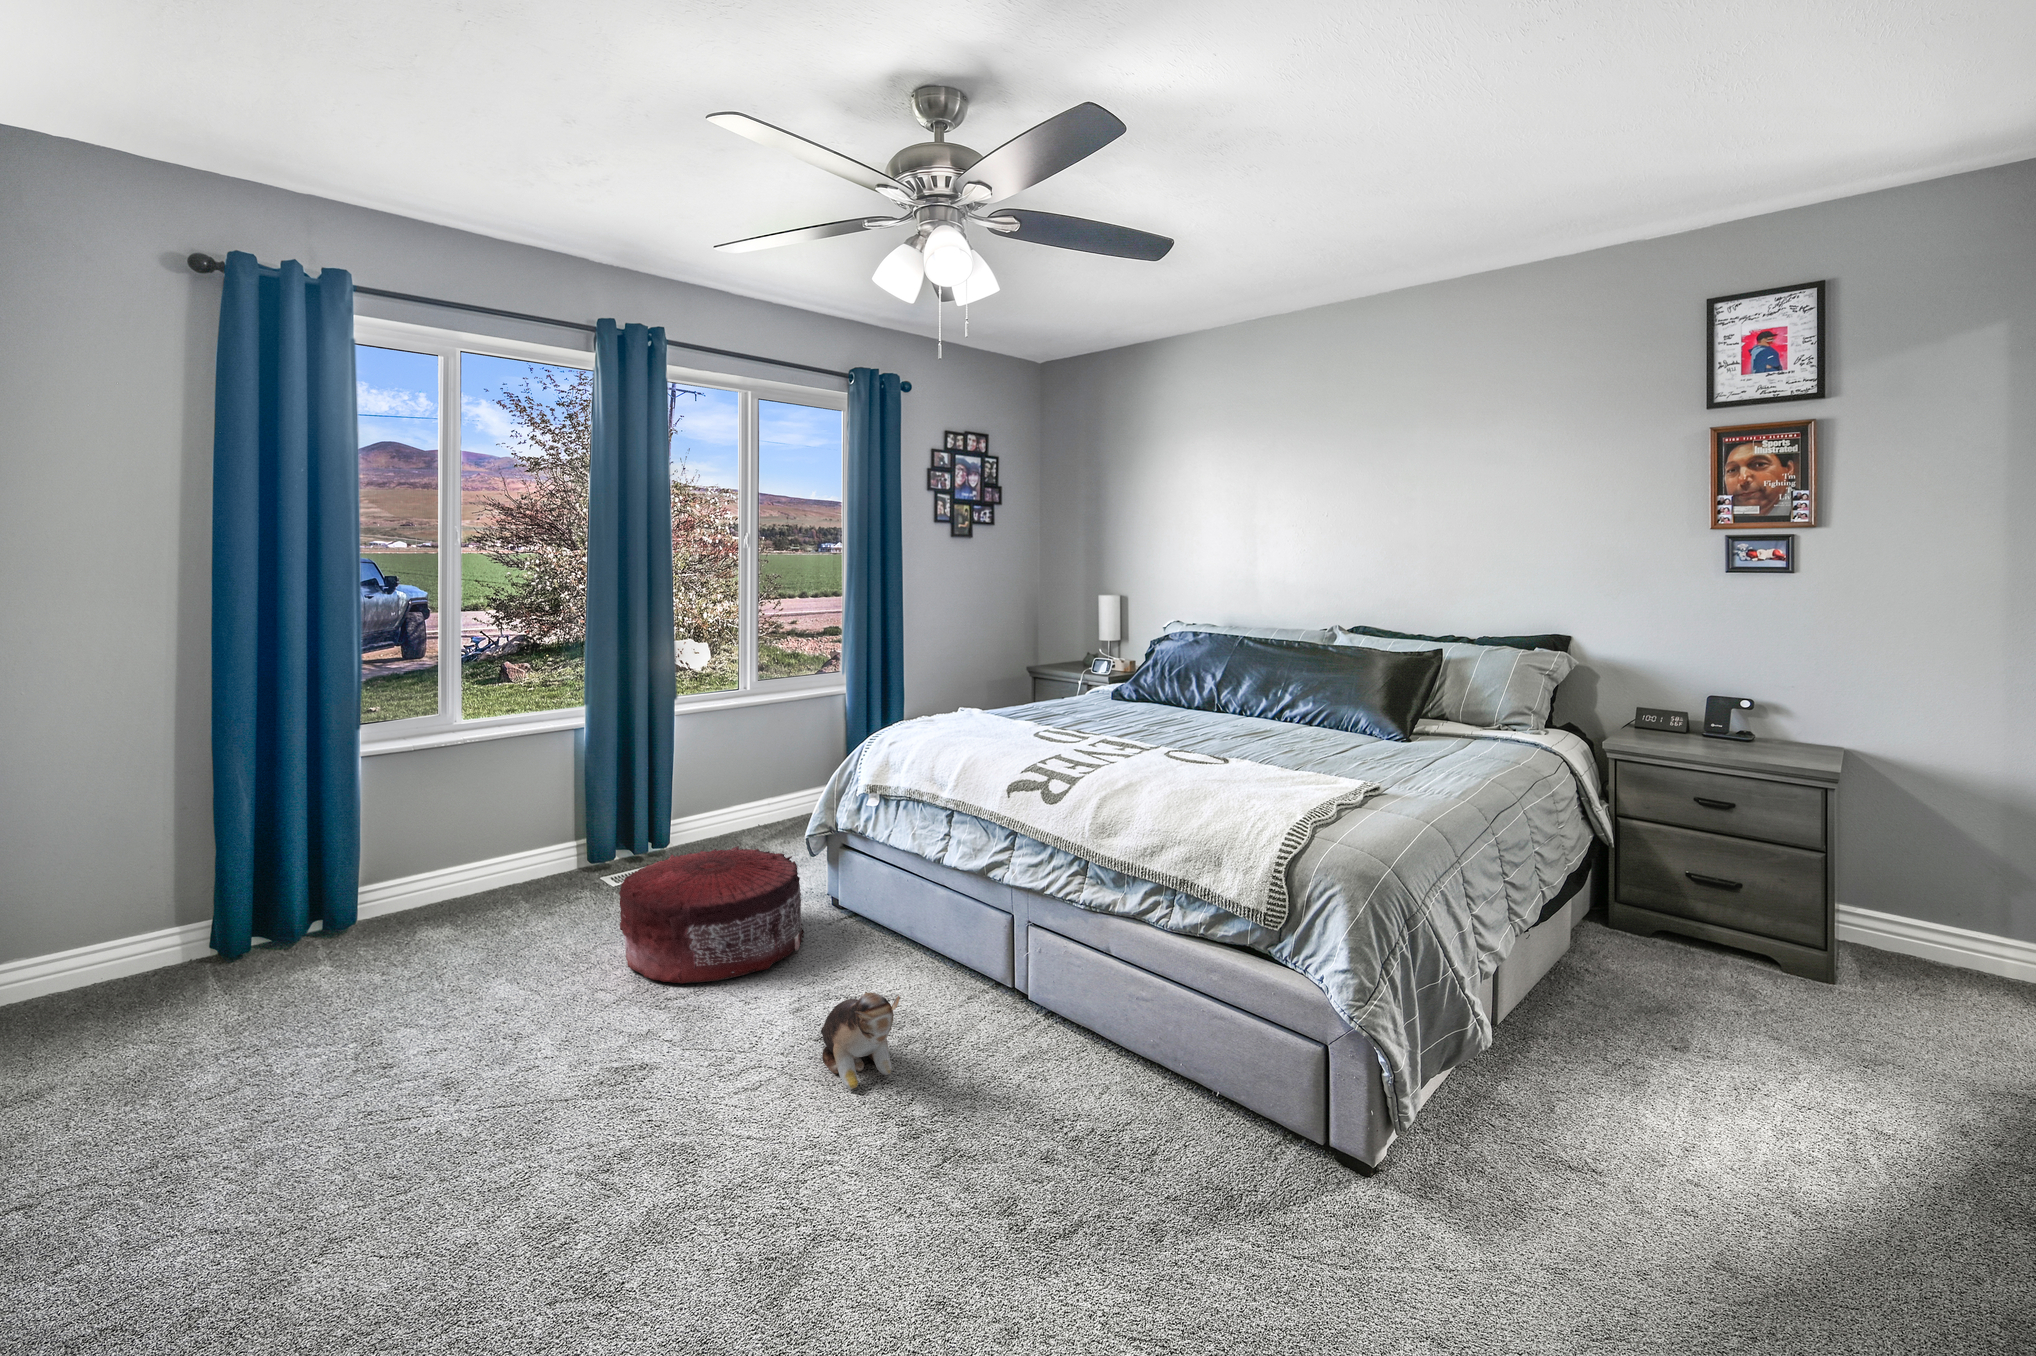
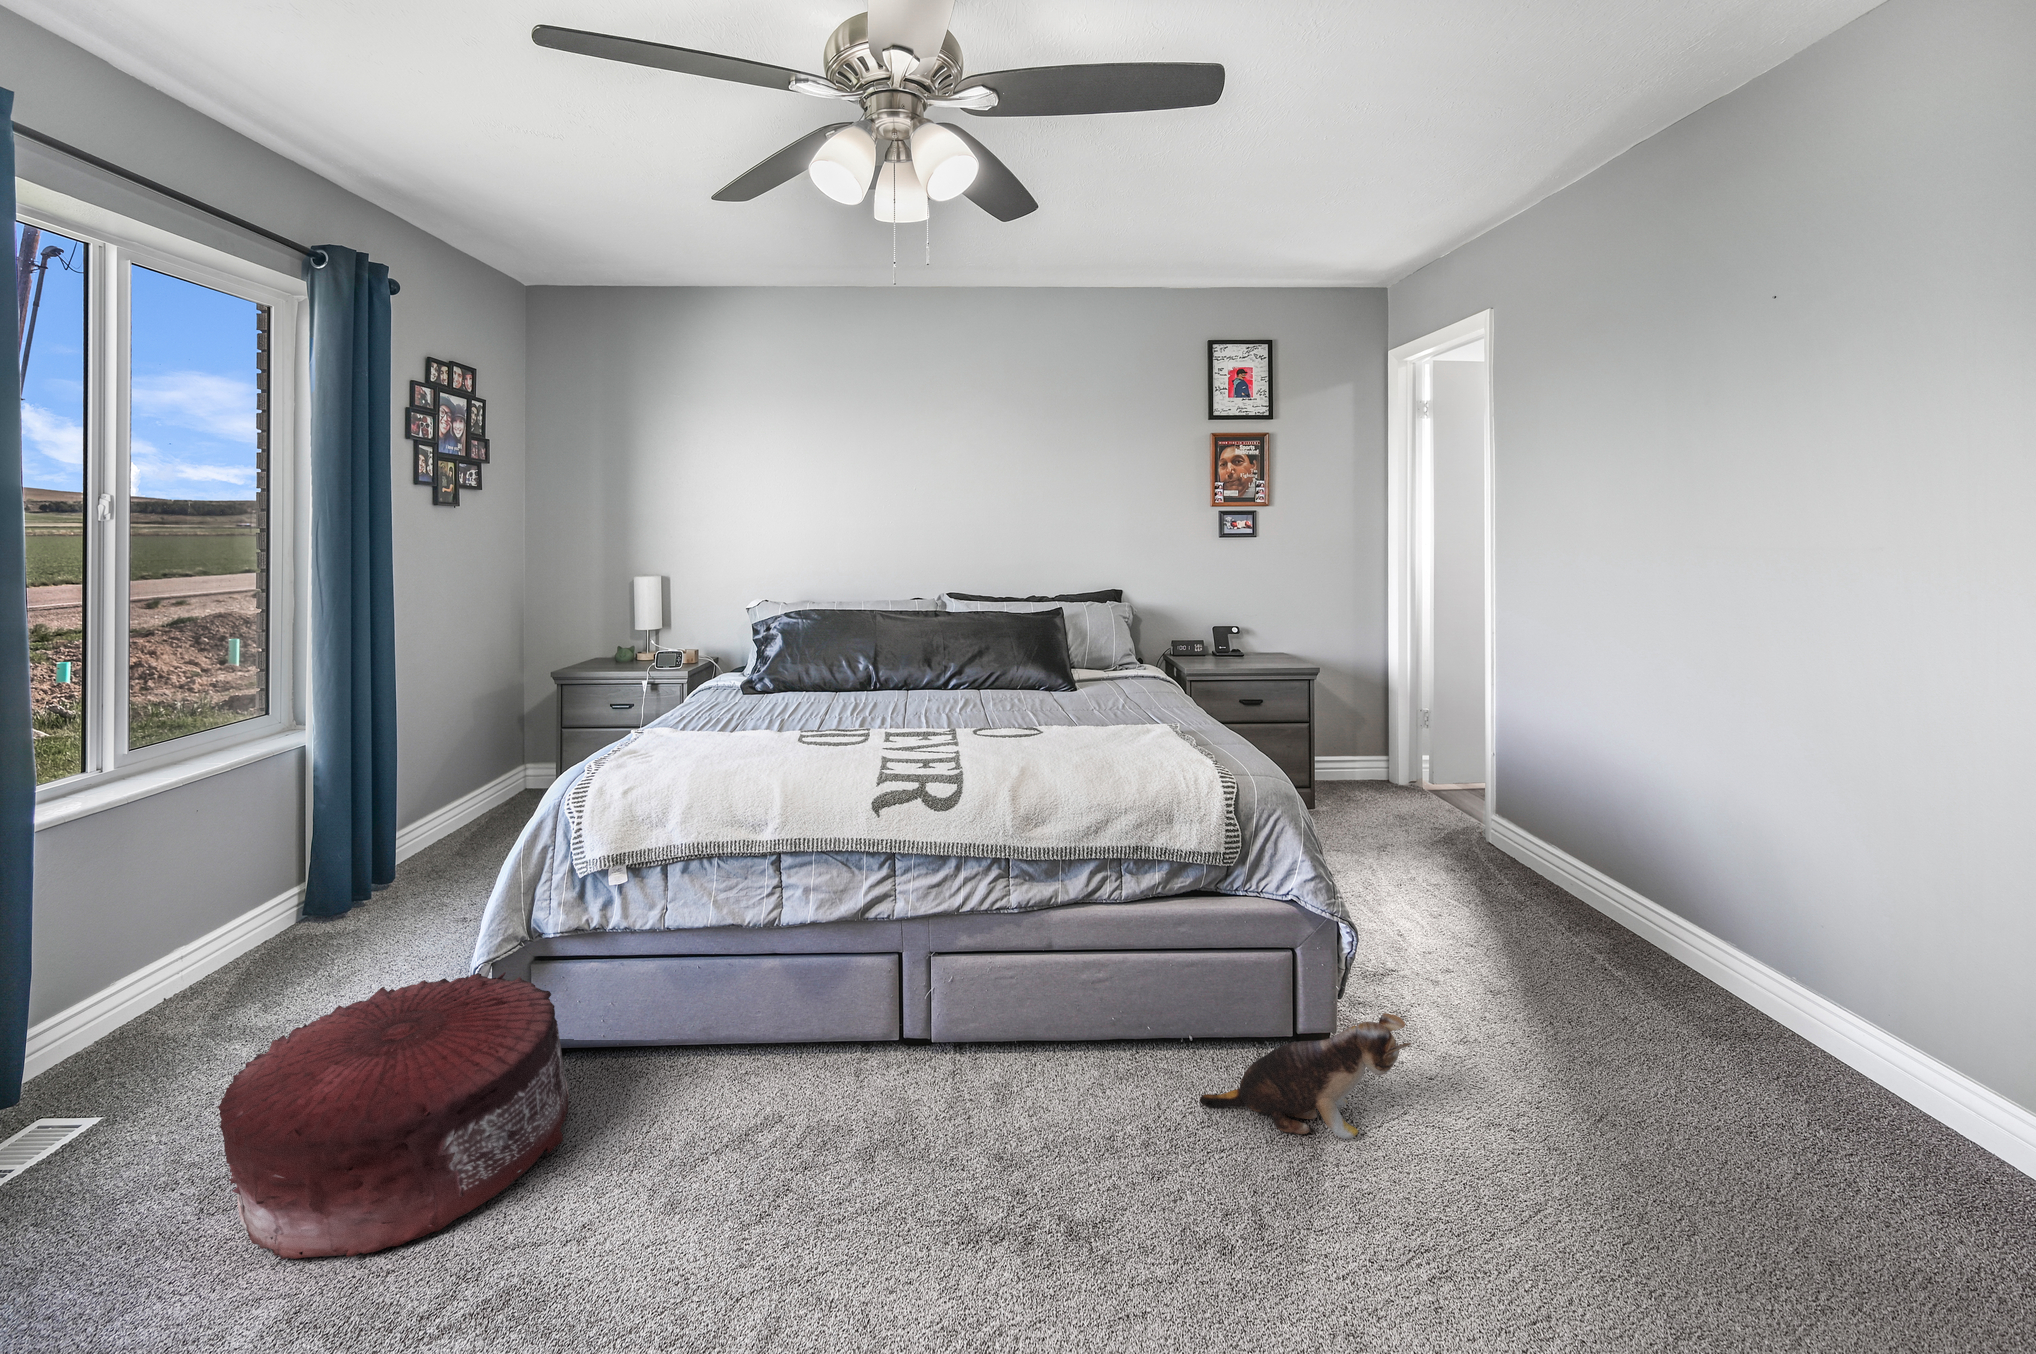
plush toy: present [821,992,899,1089] -> present [1200,1013,1411,1139]

